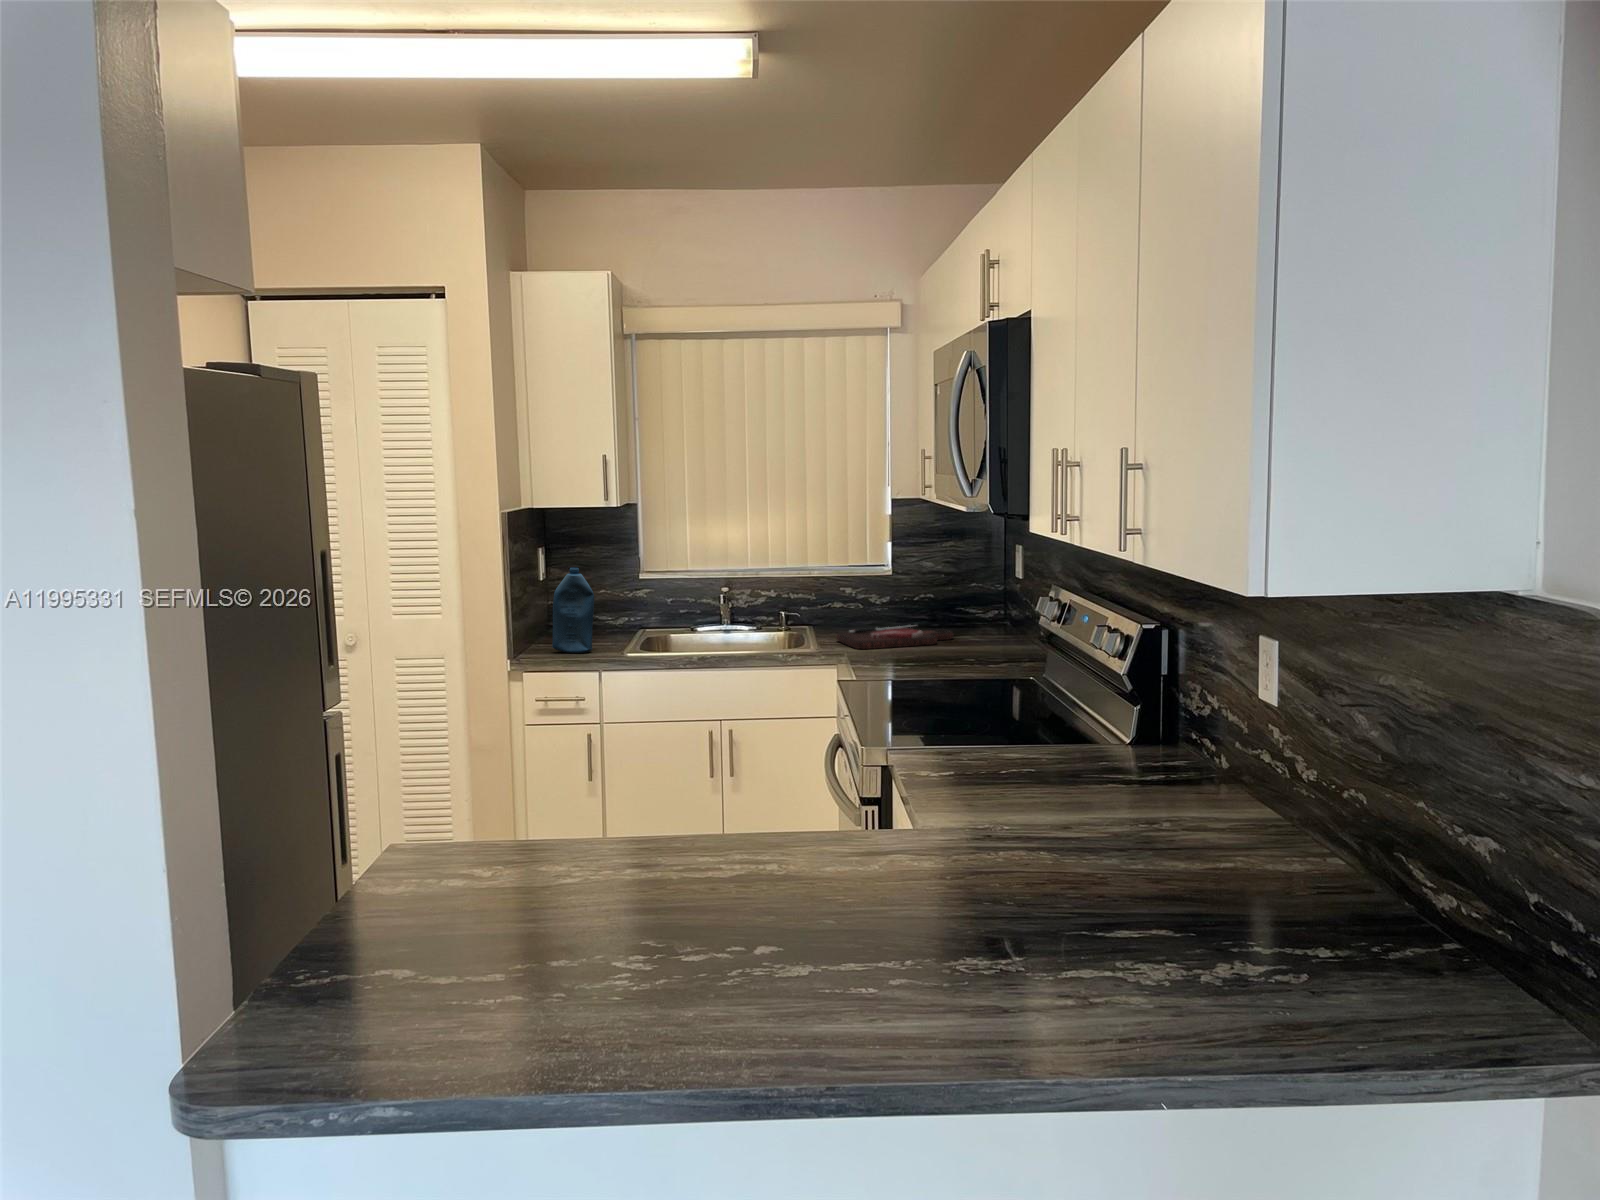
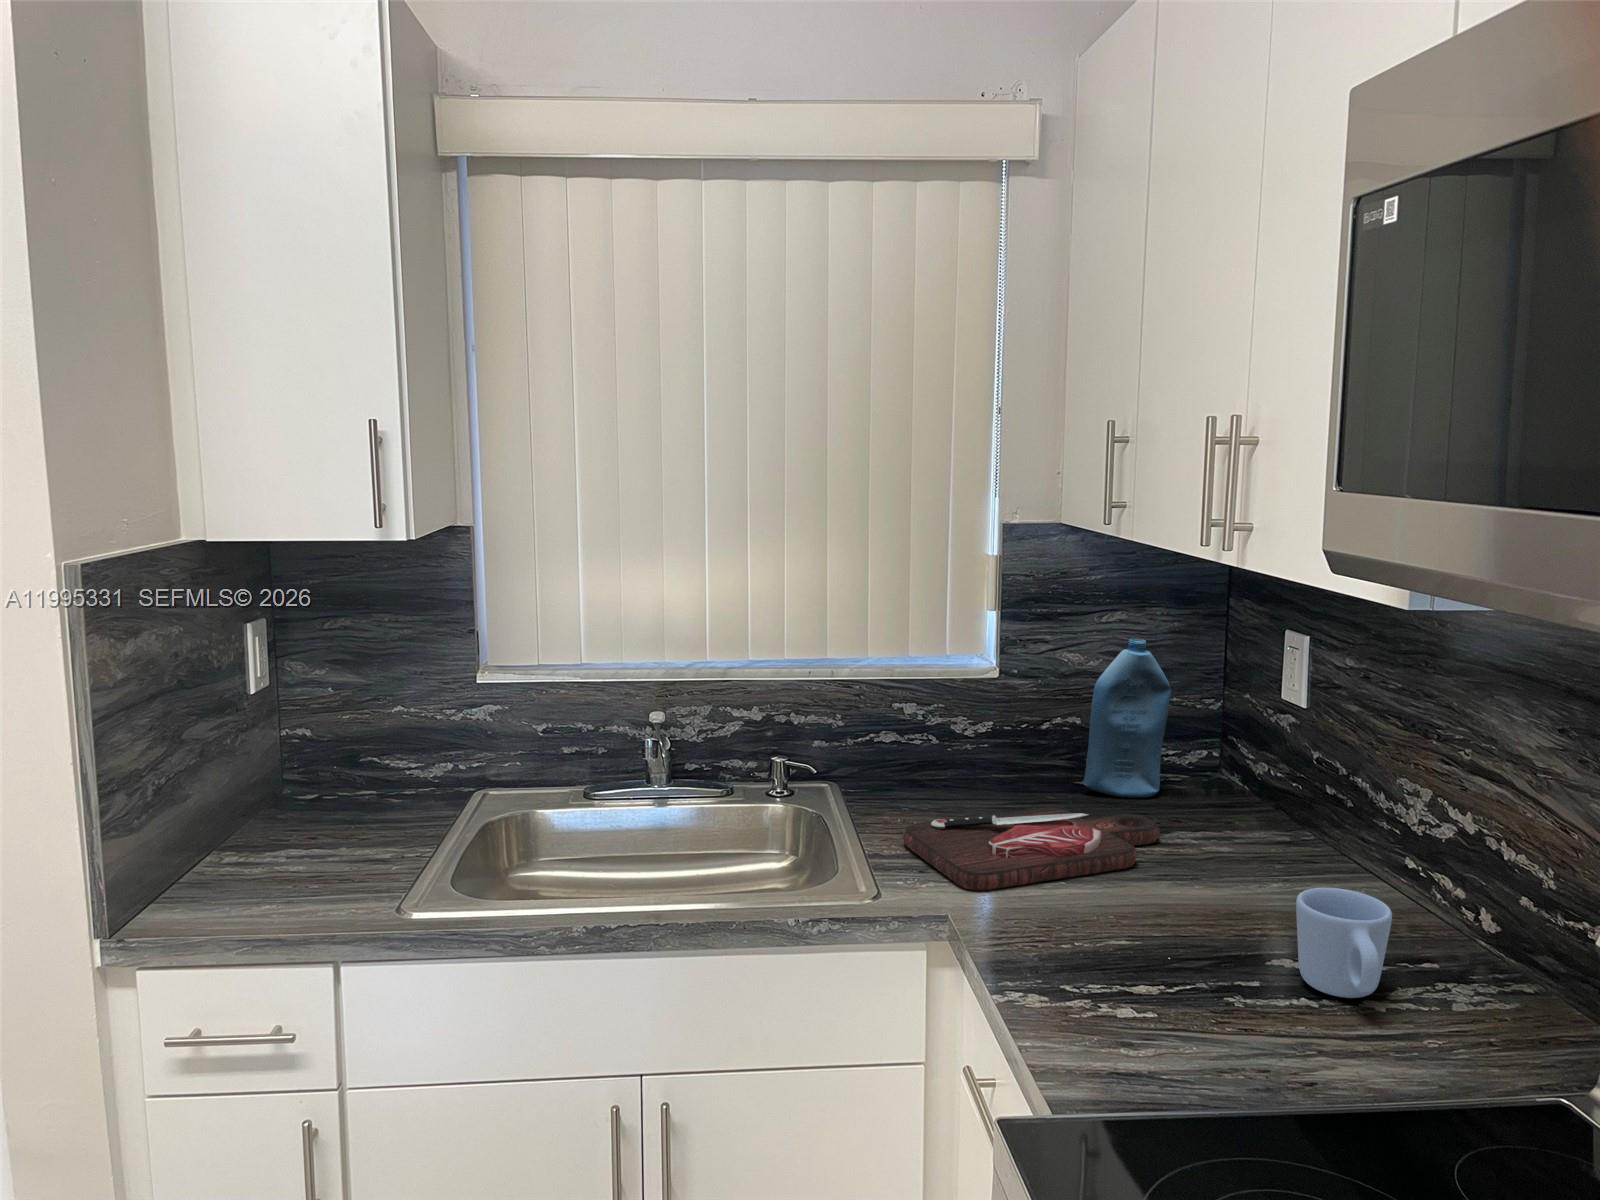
bottle: present [552,568,594,653] -> present [1083,639,1171,798]
mug: none [970,629,1003,665] -> present [1296,888,1392,998]

